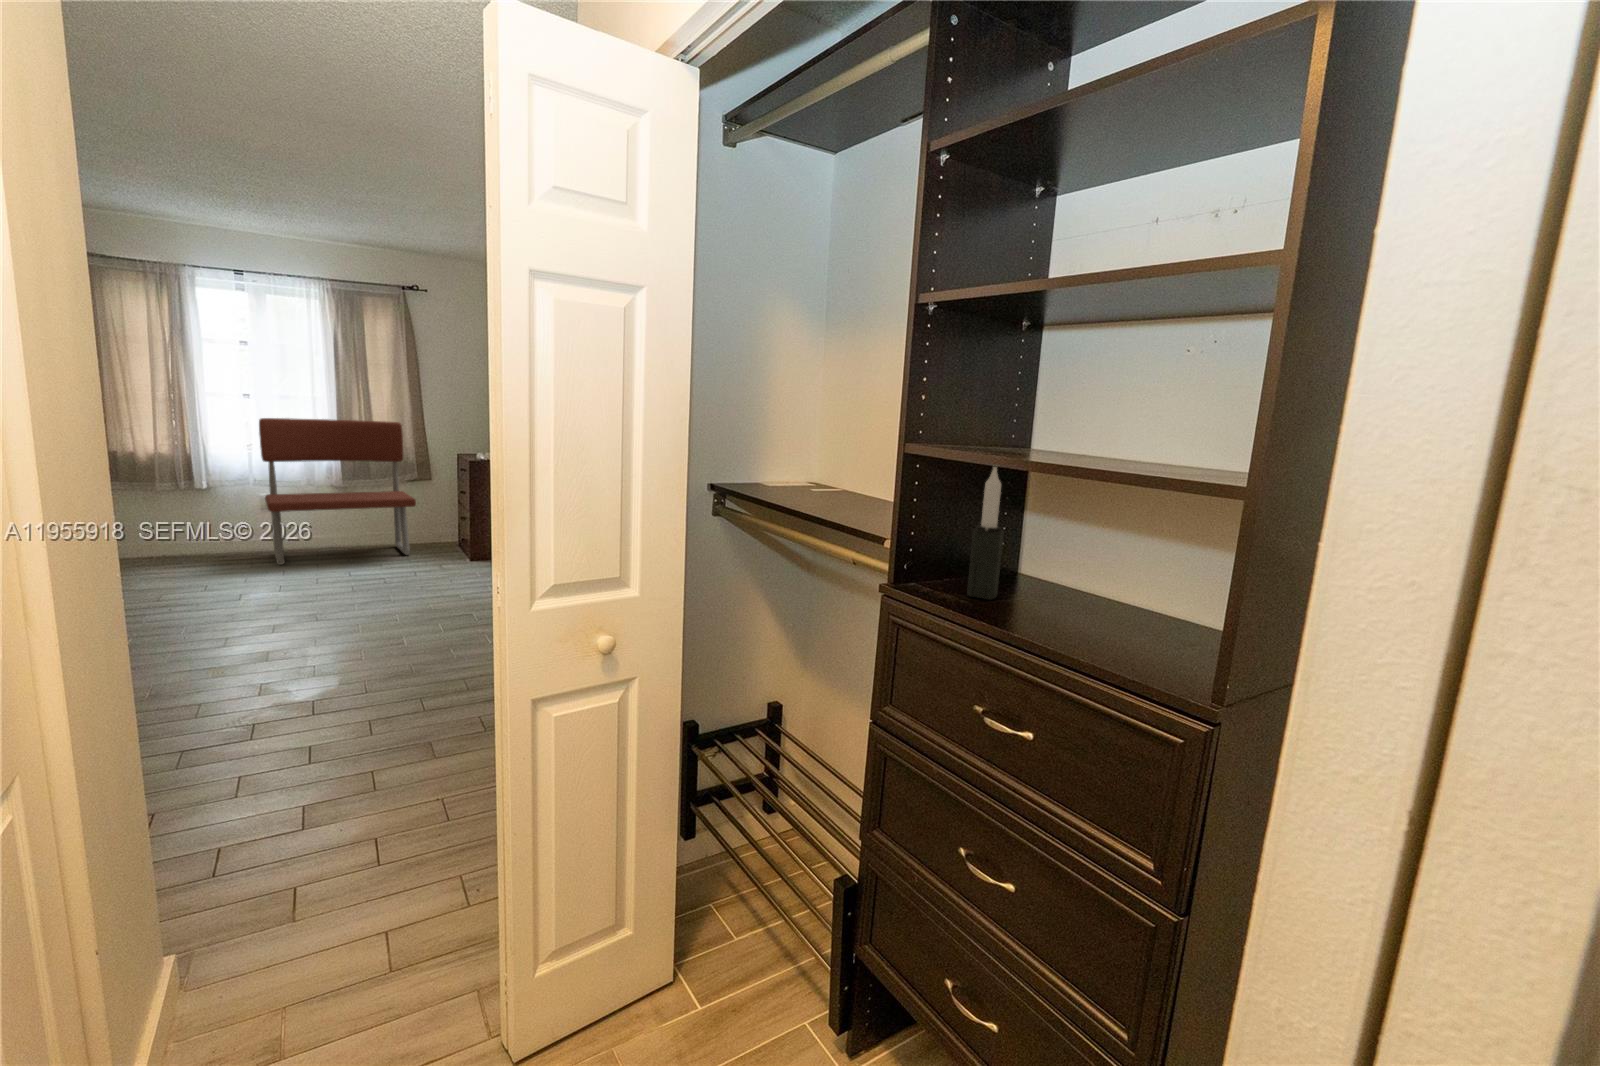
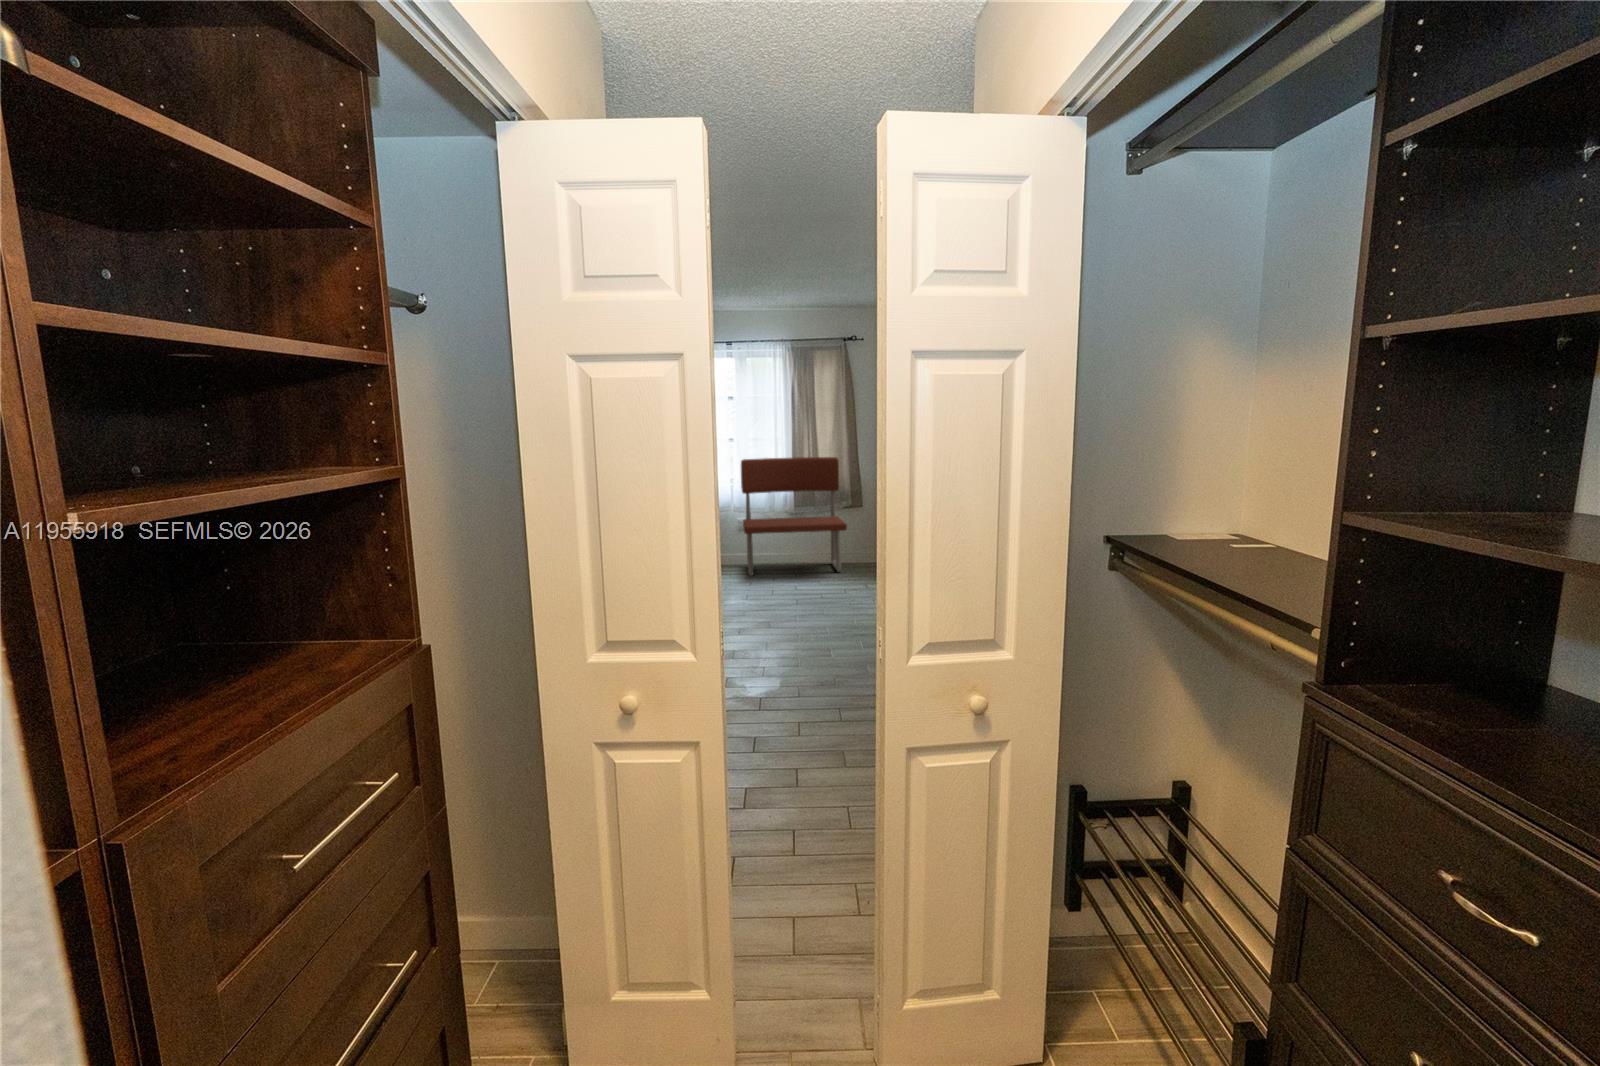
candle: present [967,467,1004,600] -> none [1445,548,1515,732]

